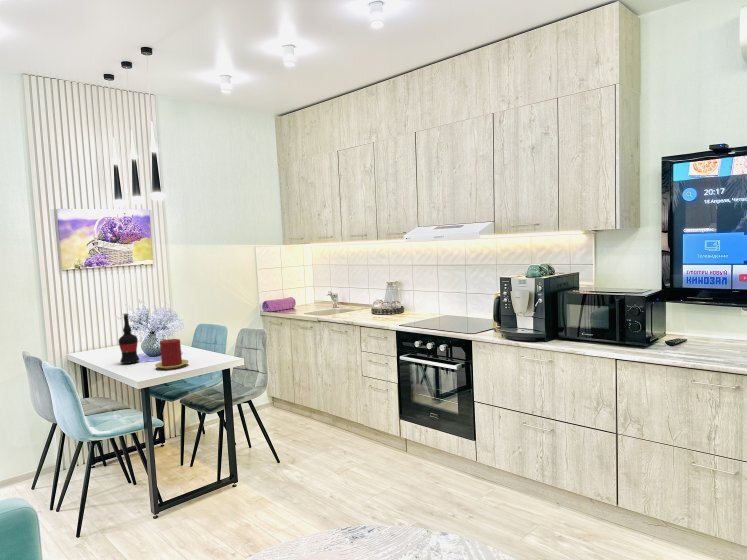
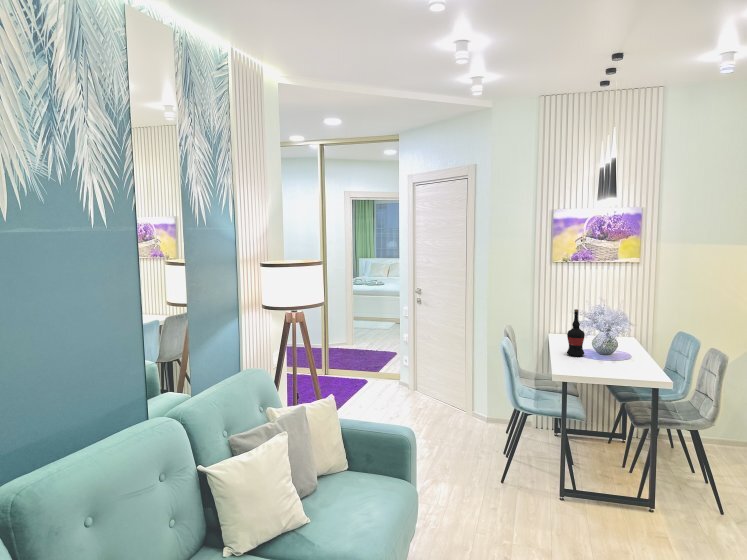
candle: present [155,339,188,369] -> none [583,342,616,371]

